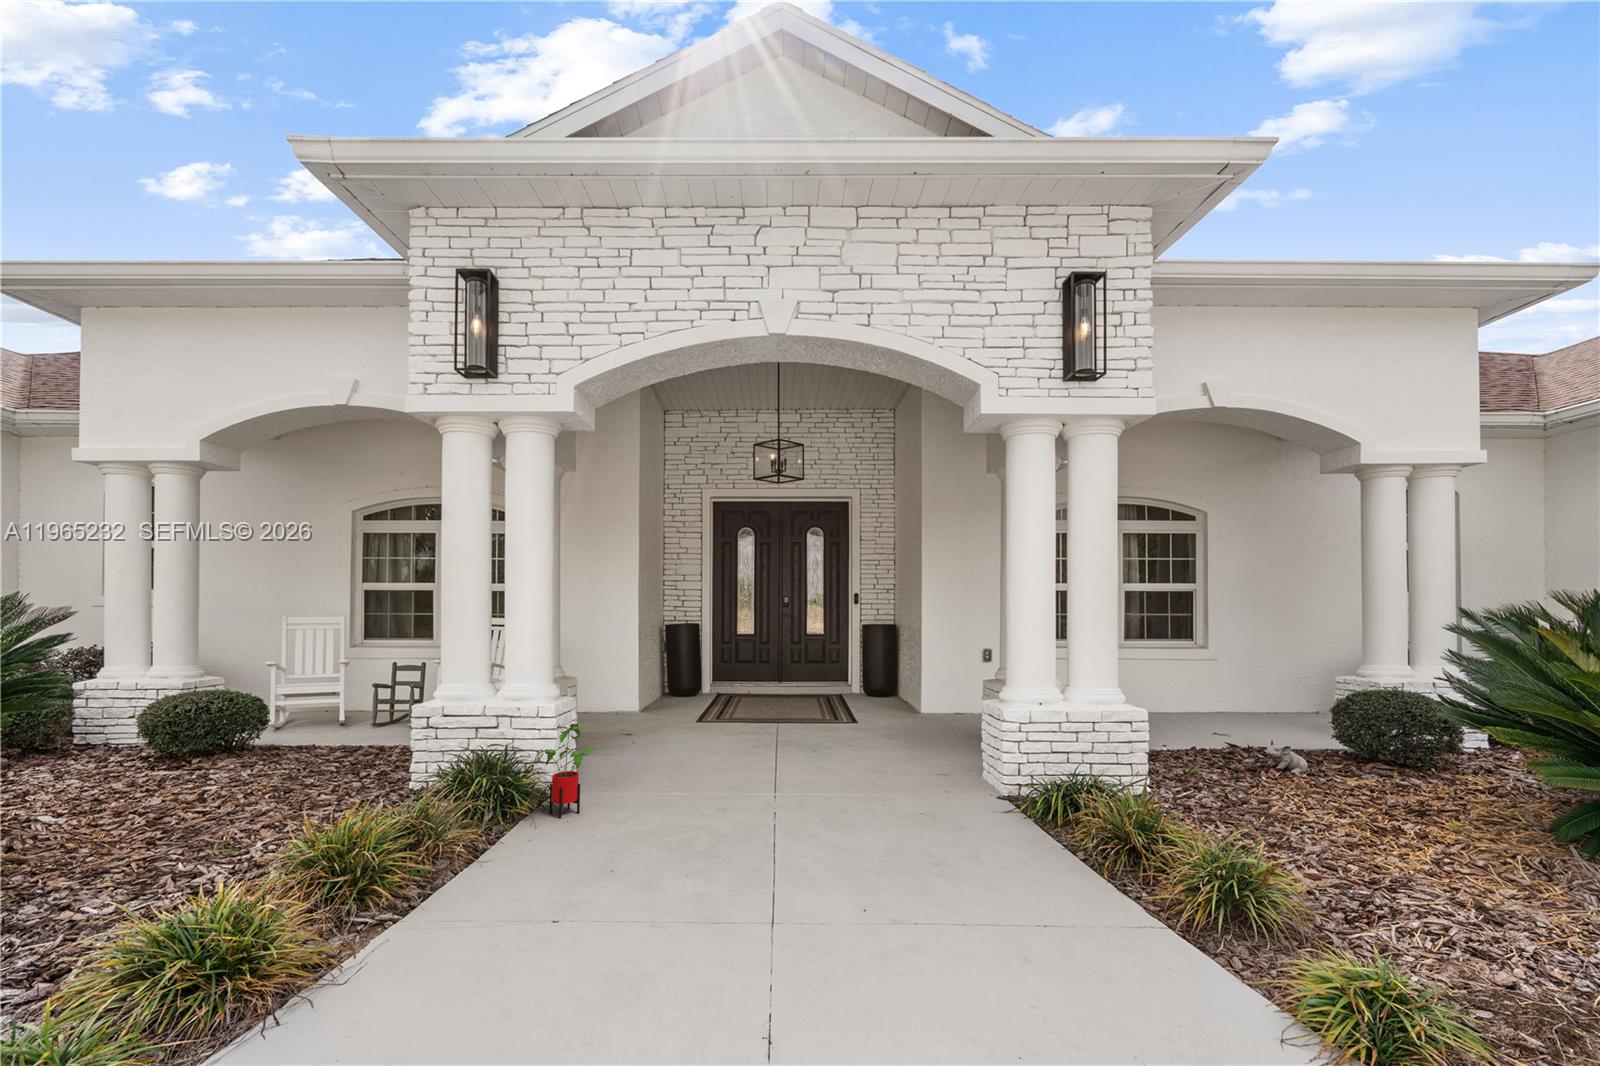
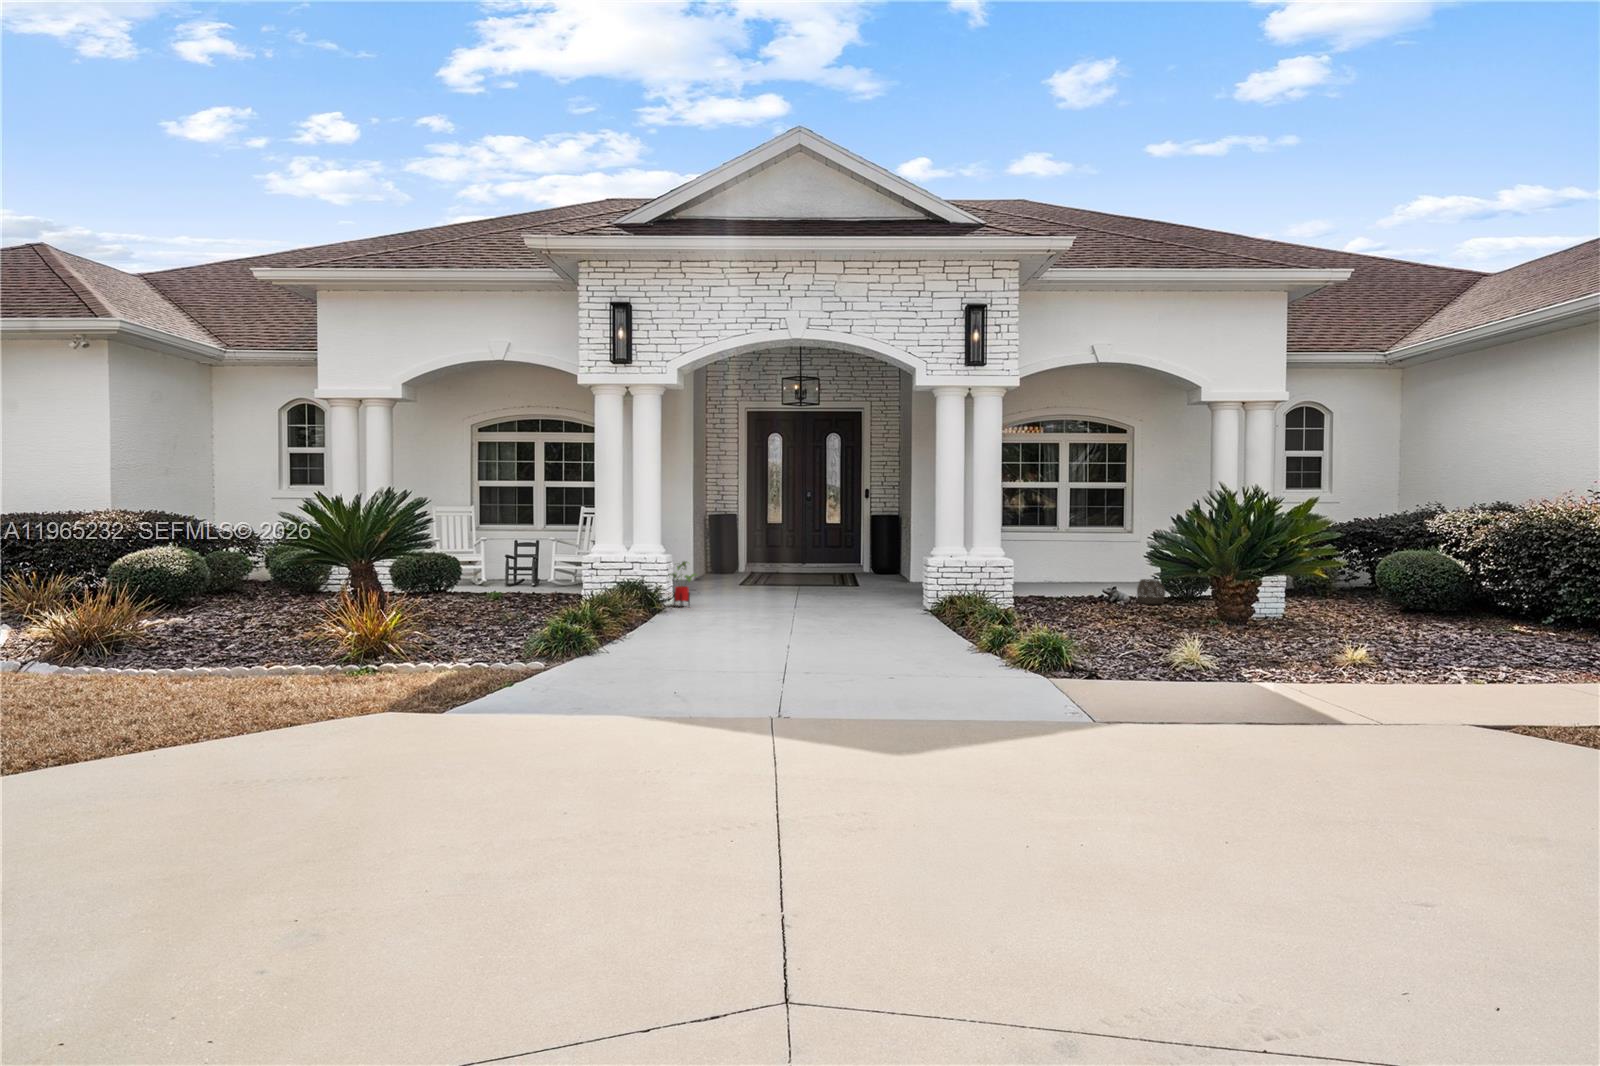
woven basket: none [1327,733,1384,780] -> present [1137,579,1165,604]

